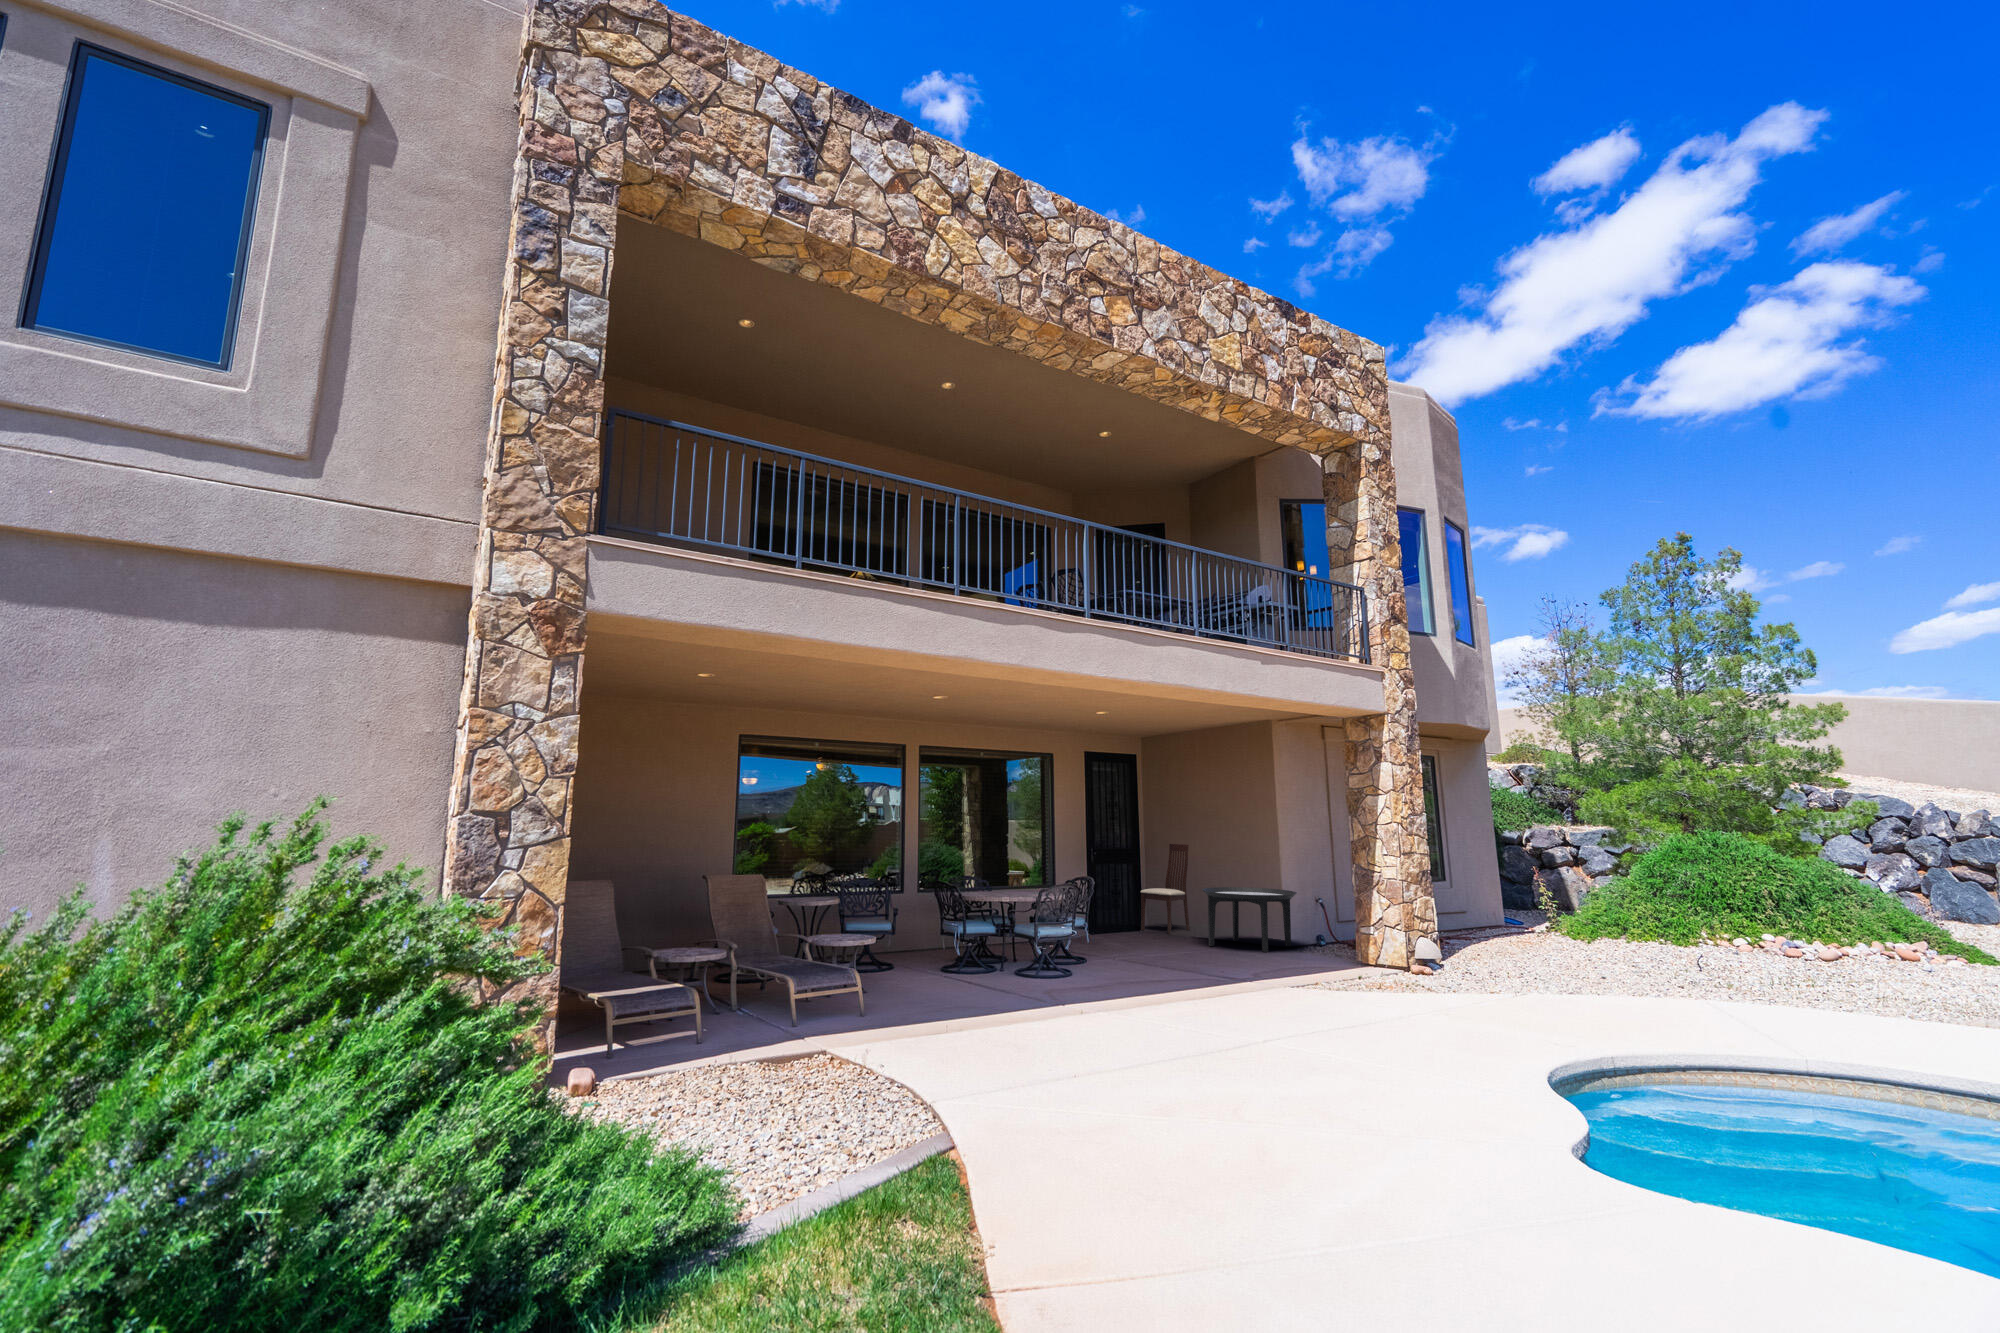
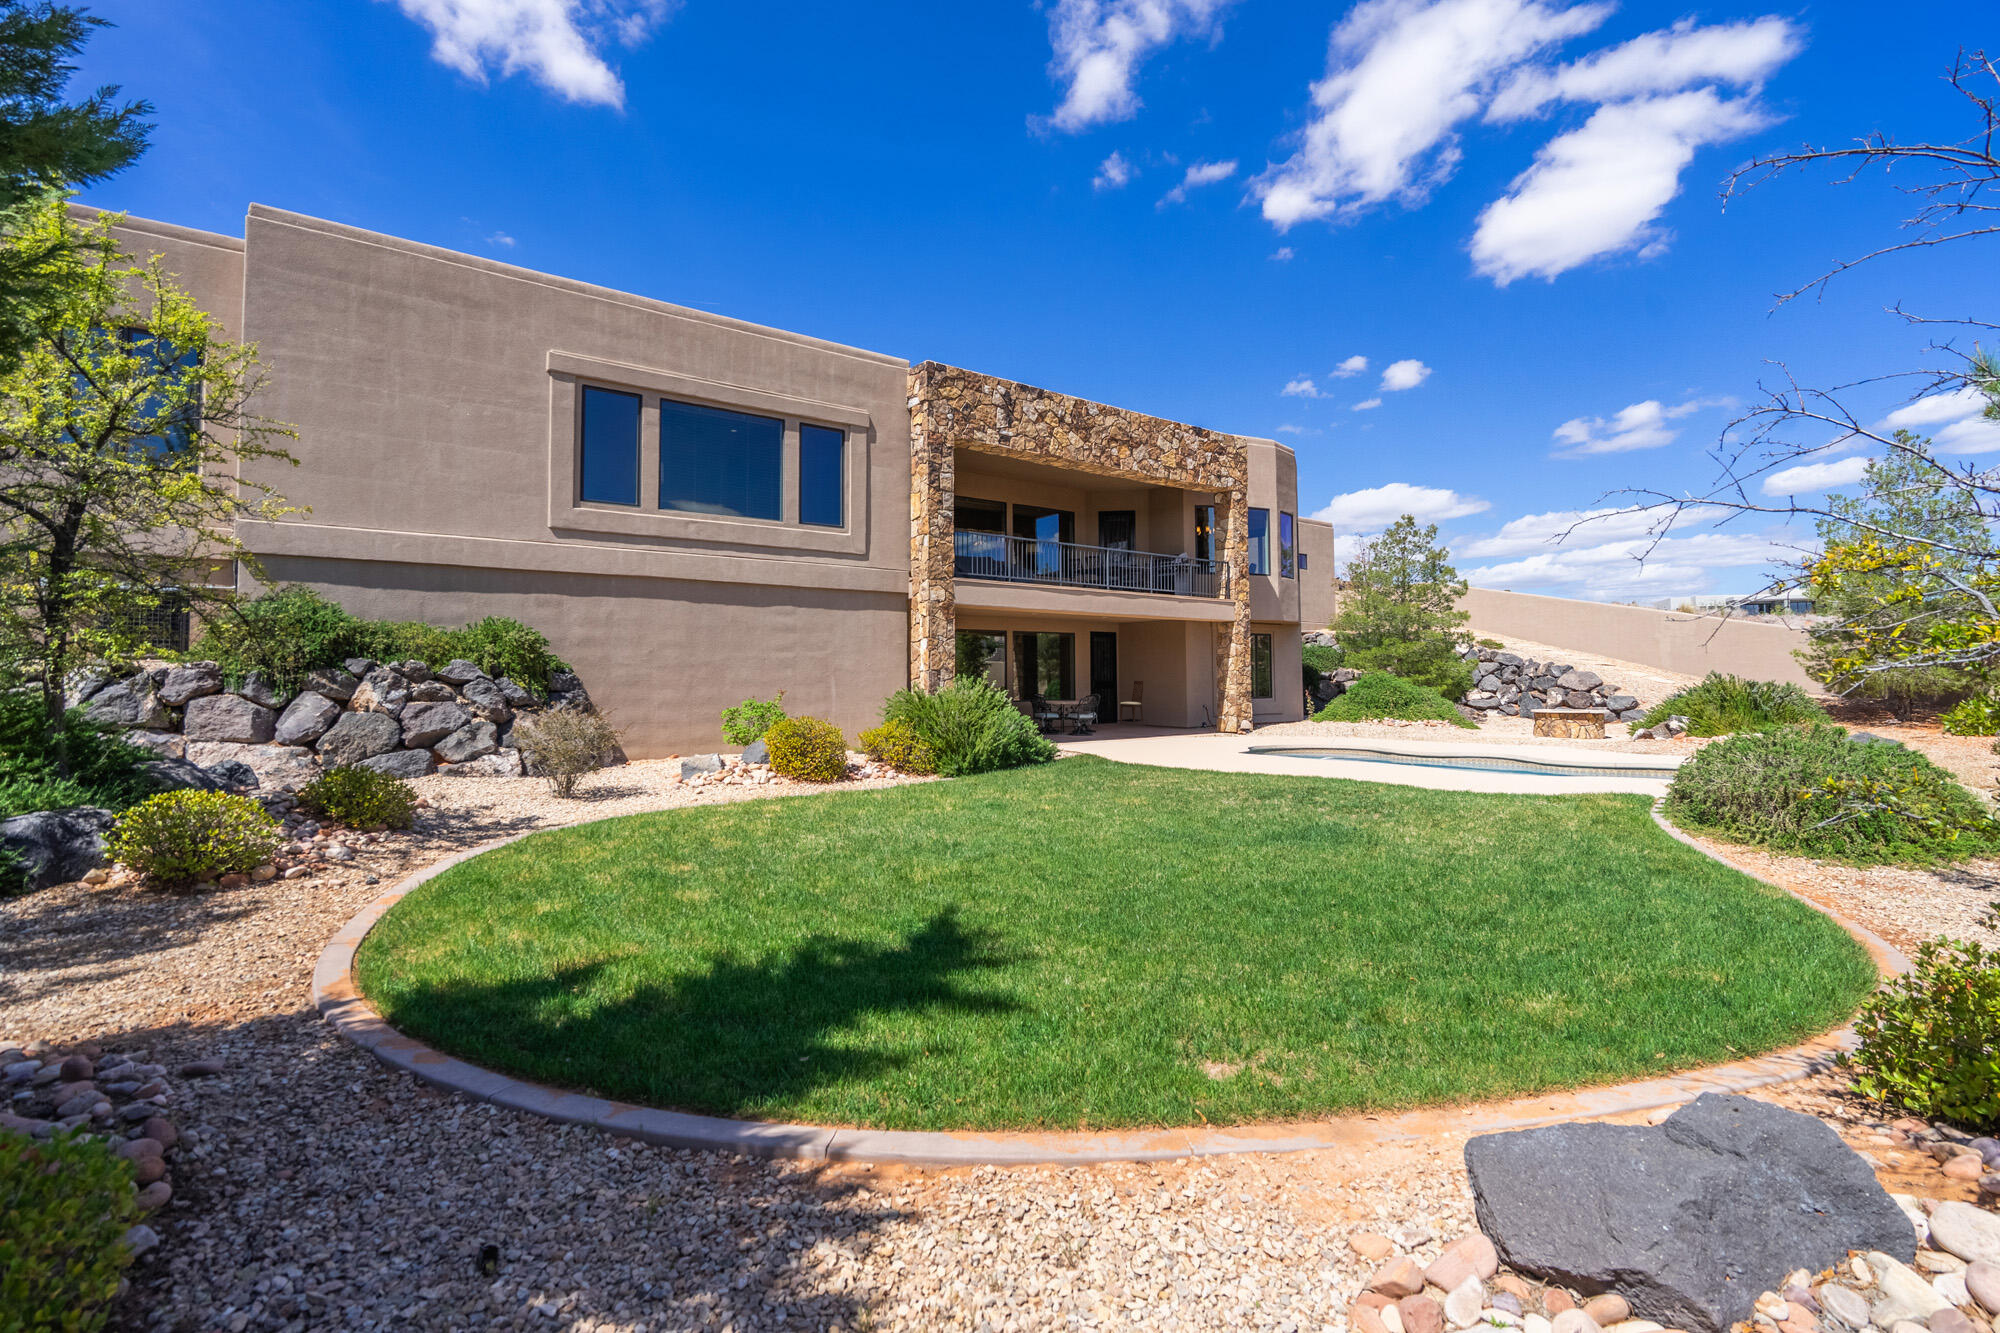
round table: present [1202,887,1297,952] -> none [1150,700,1193,727]

